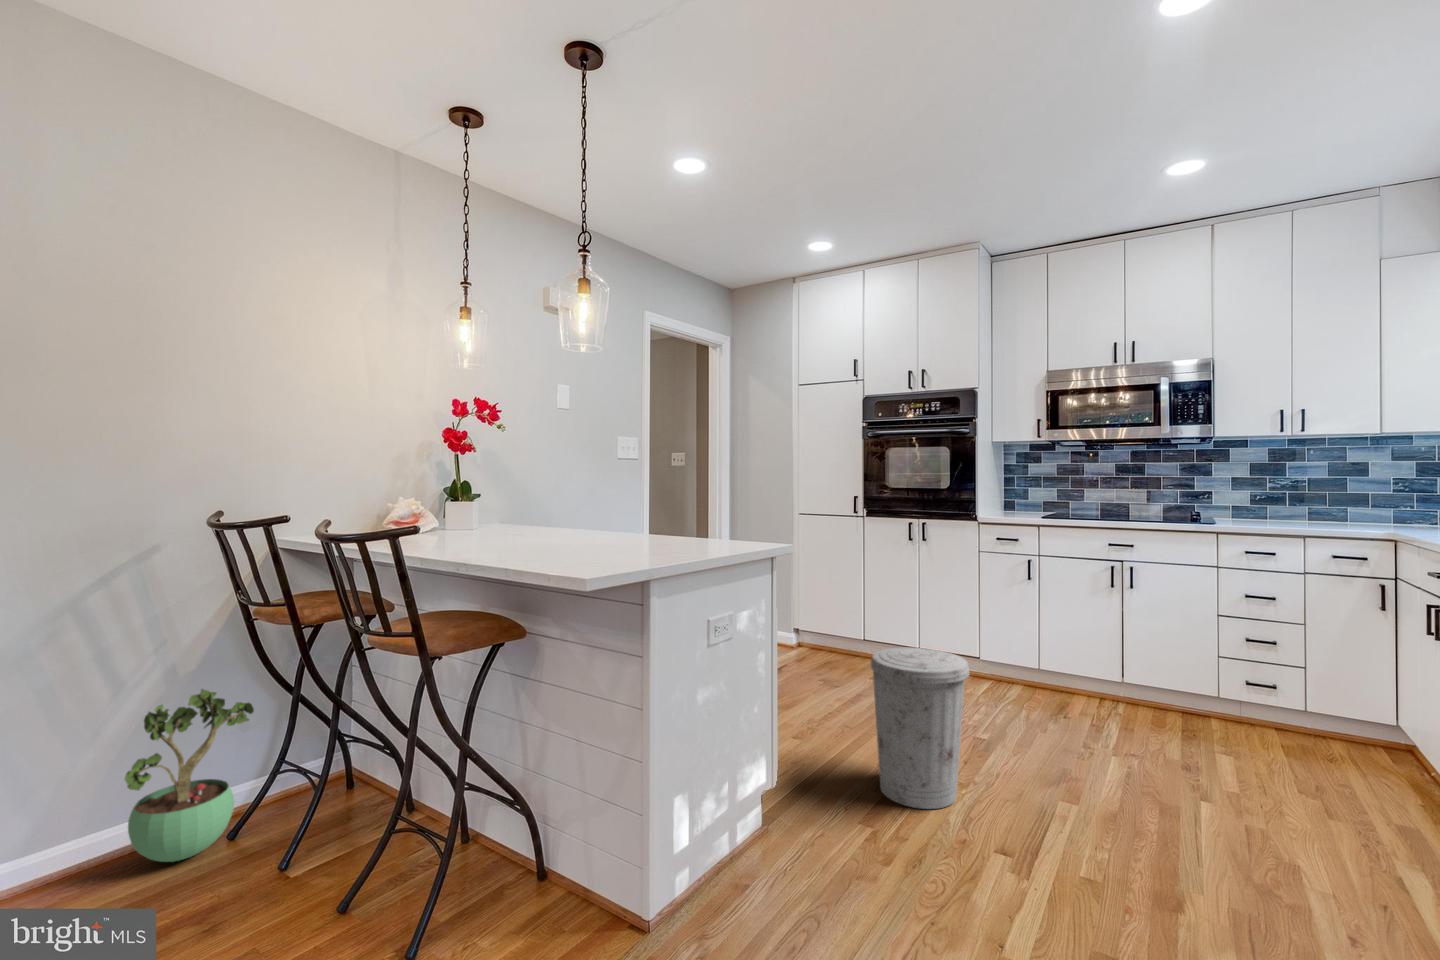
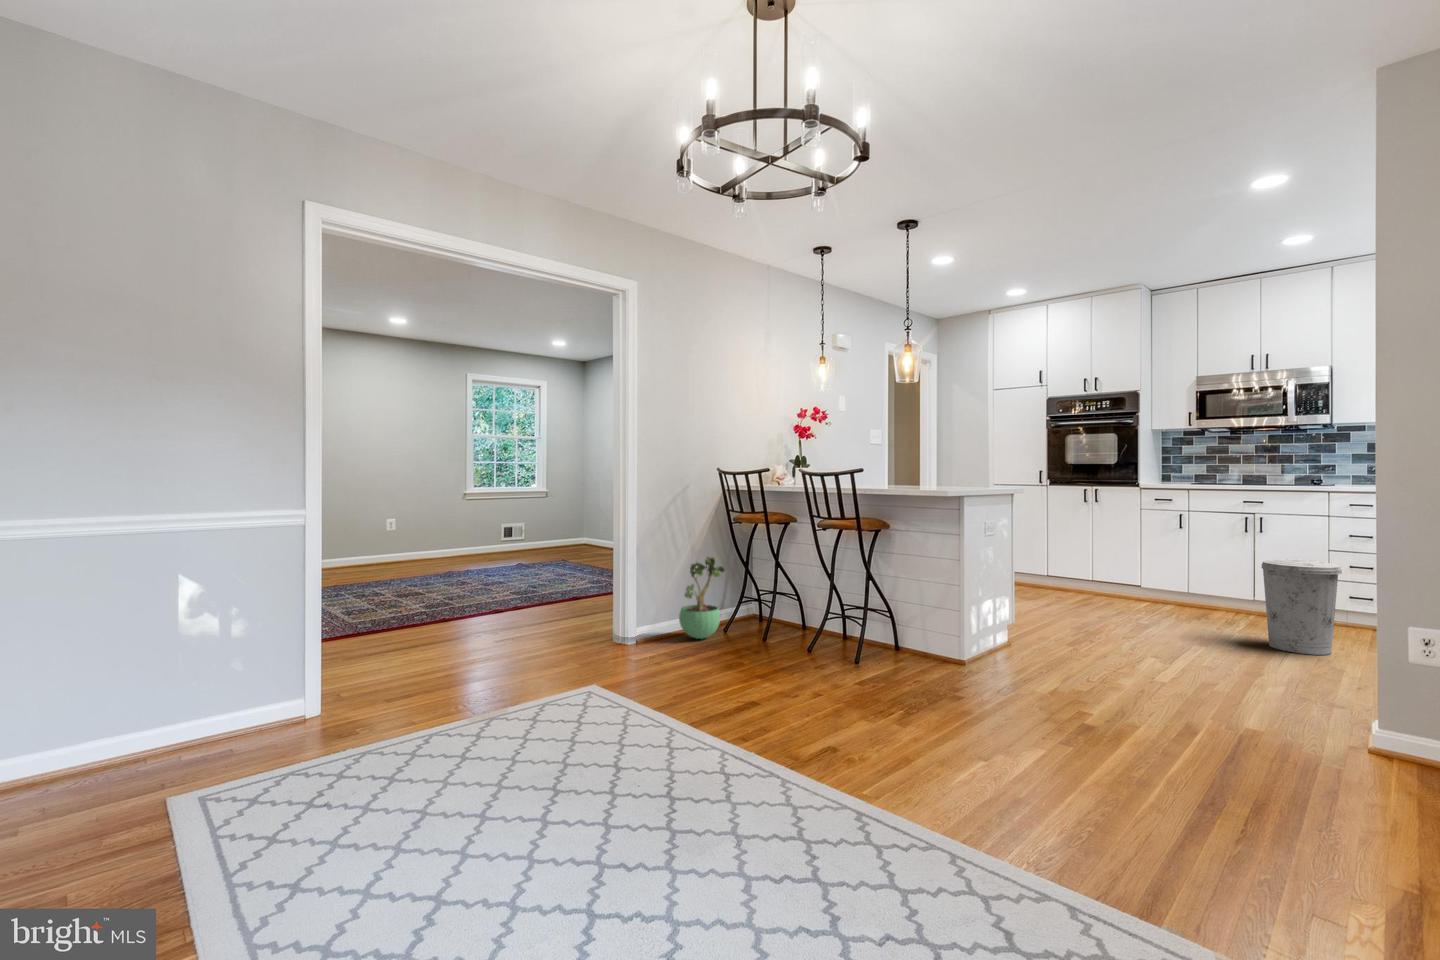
trash can: present [871,648,969,809] -> present [1261,559,1342,655]

